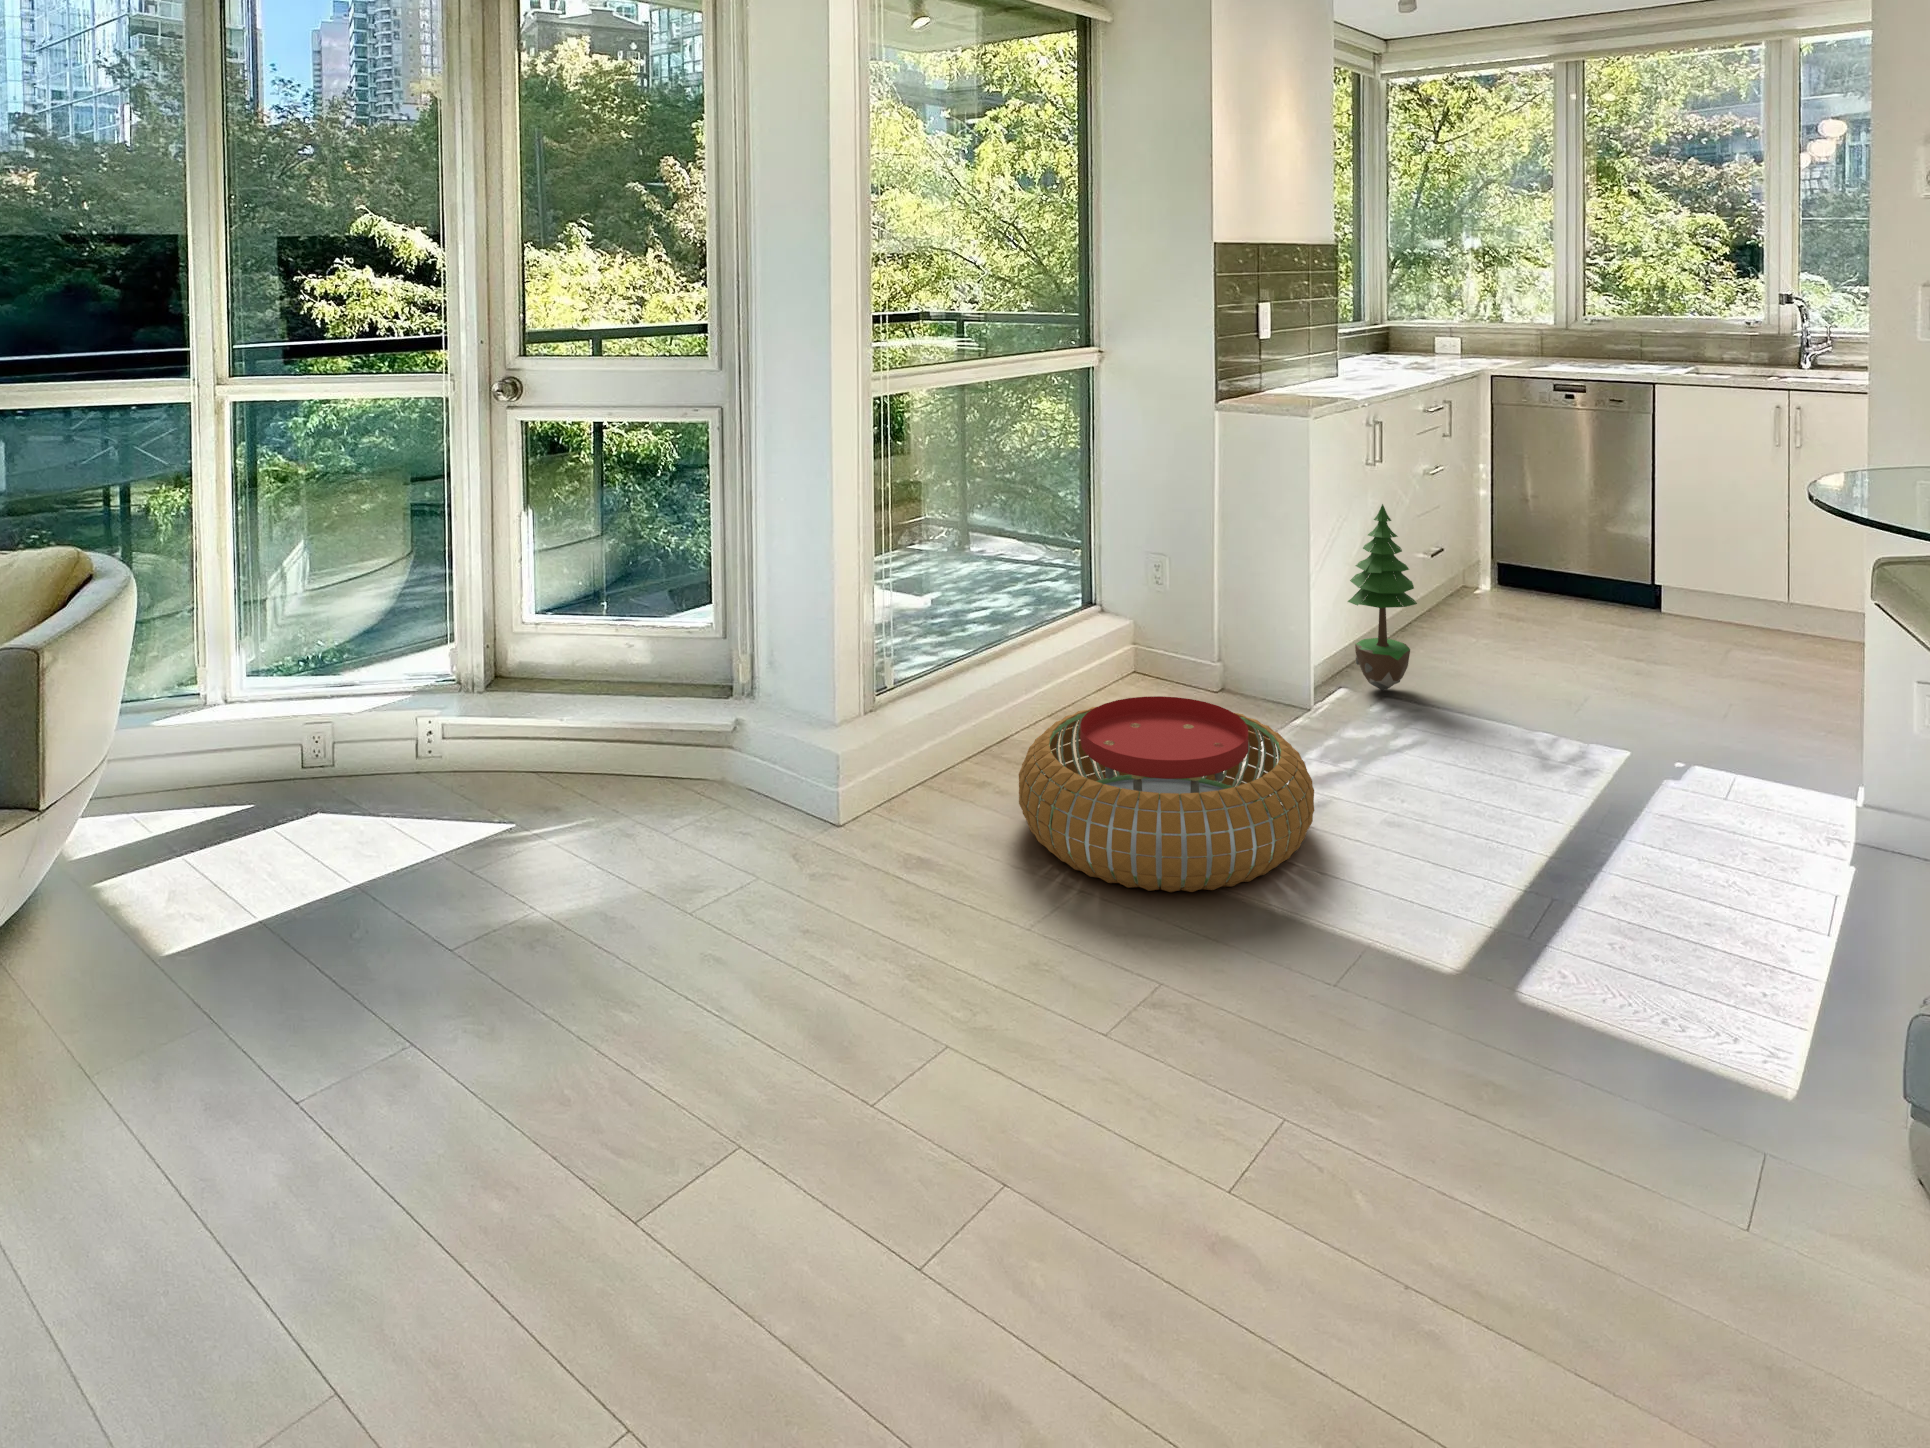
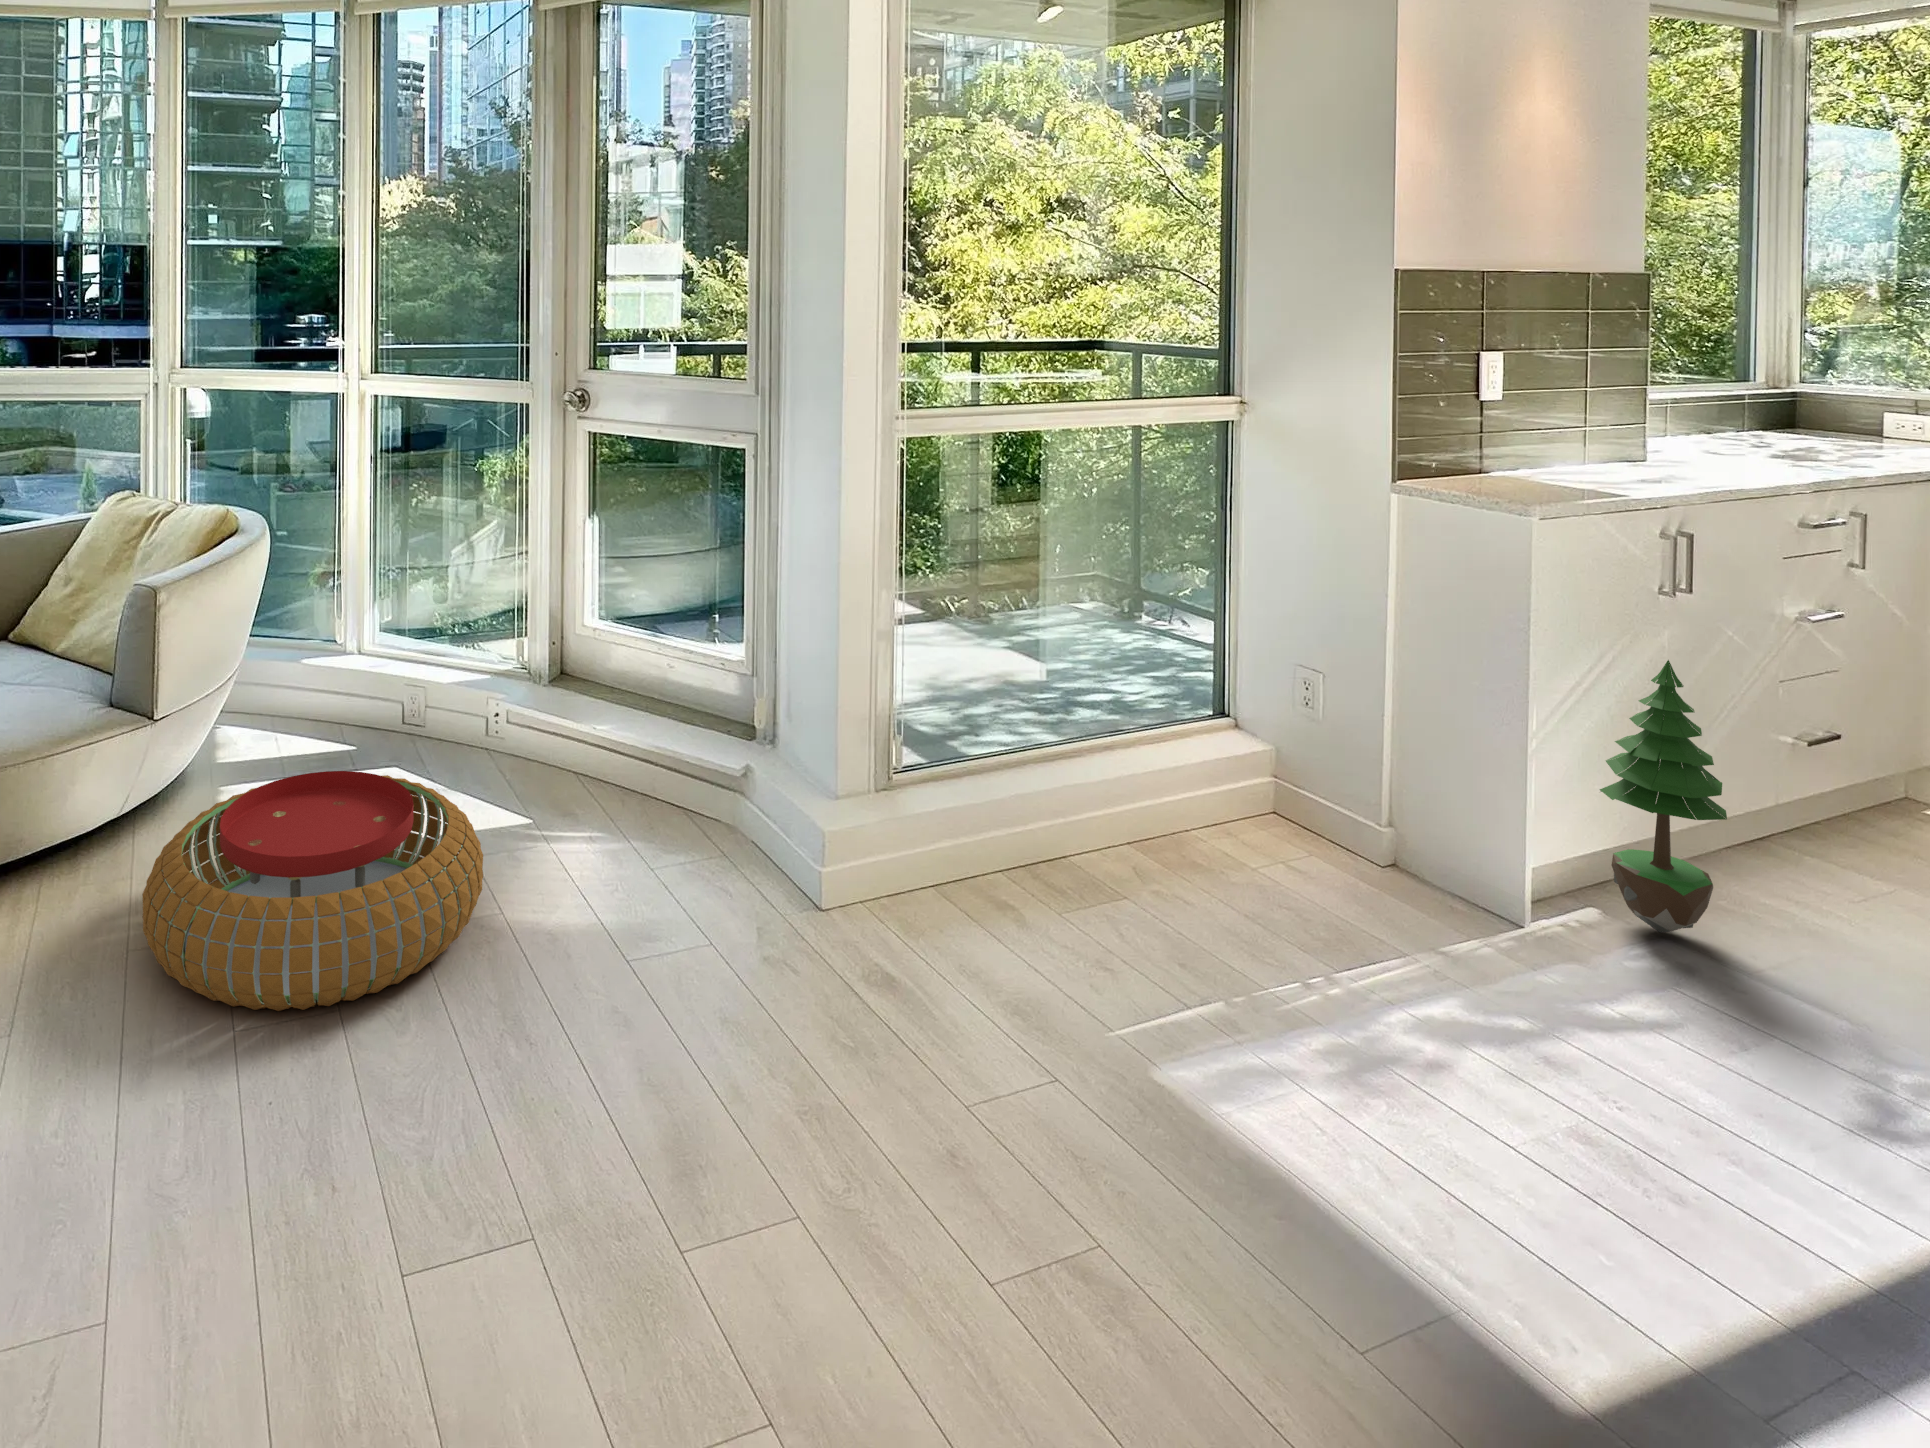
pouf: present [1019,696,1314,892] -> present [142,771,483,1011]

